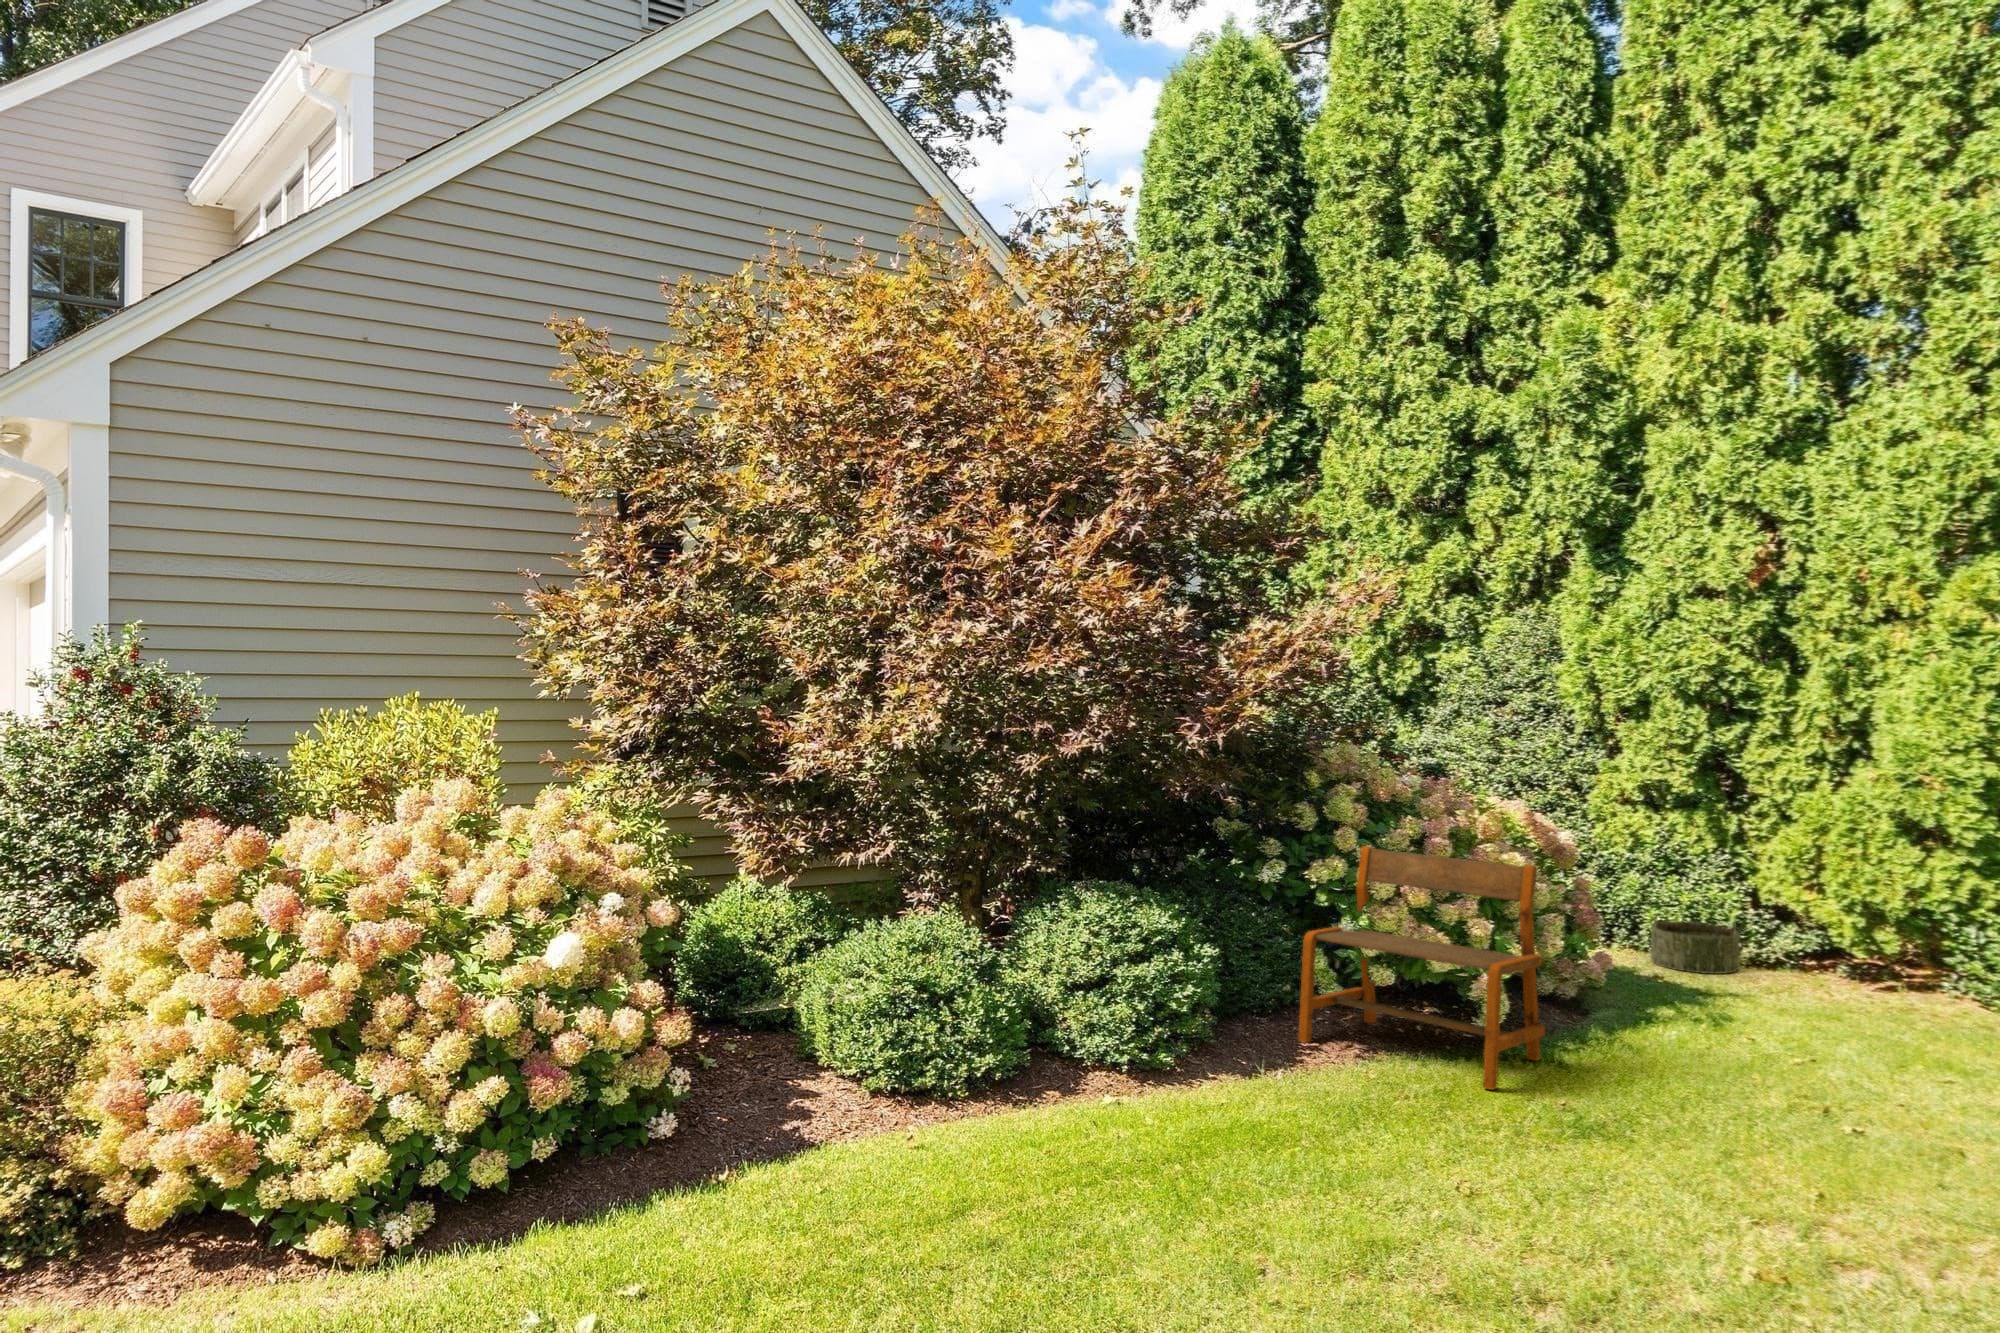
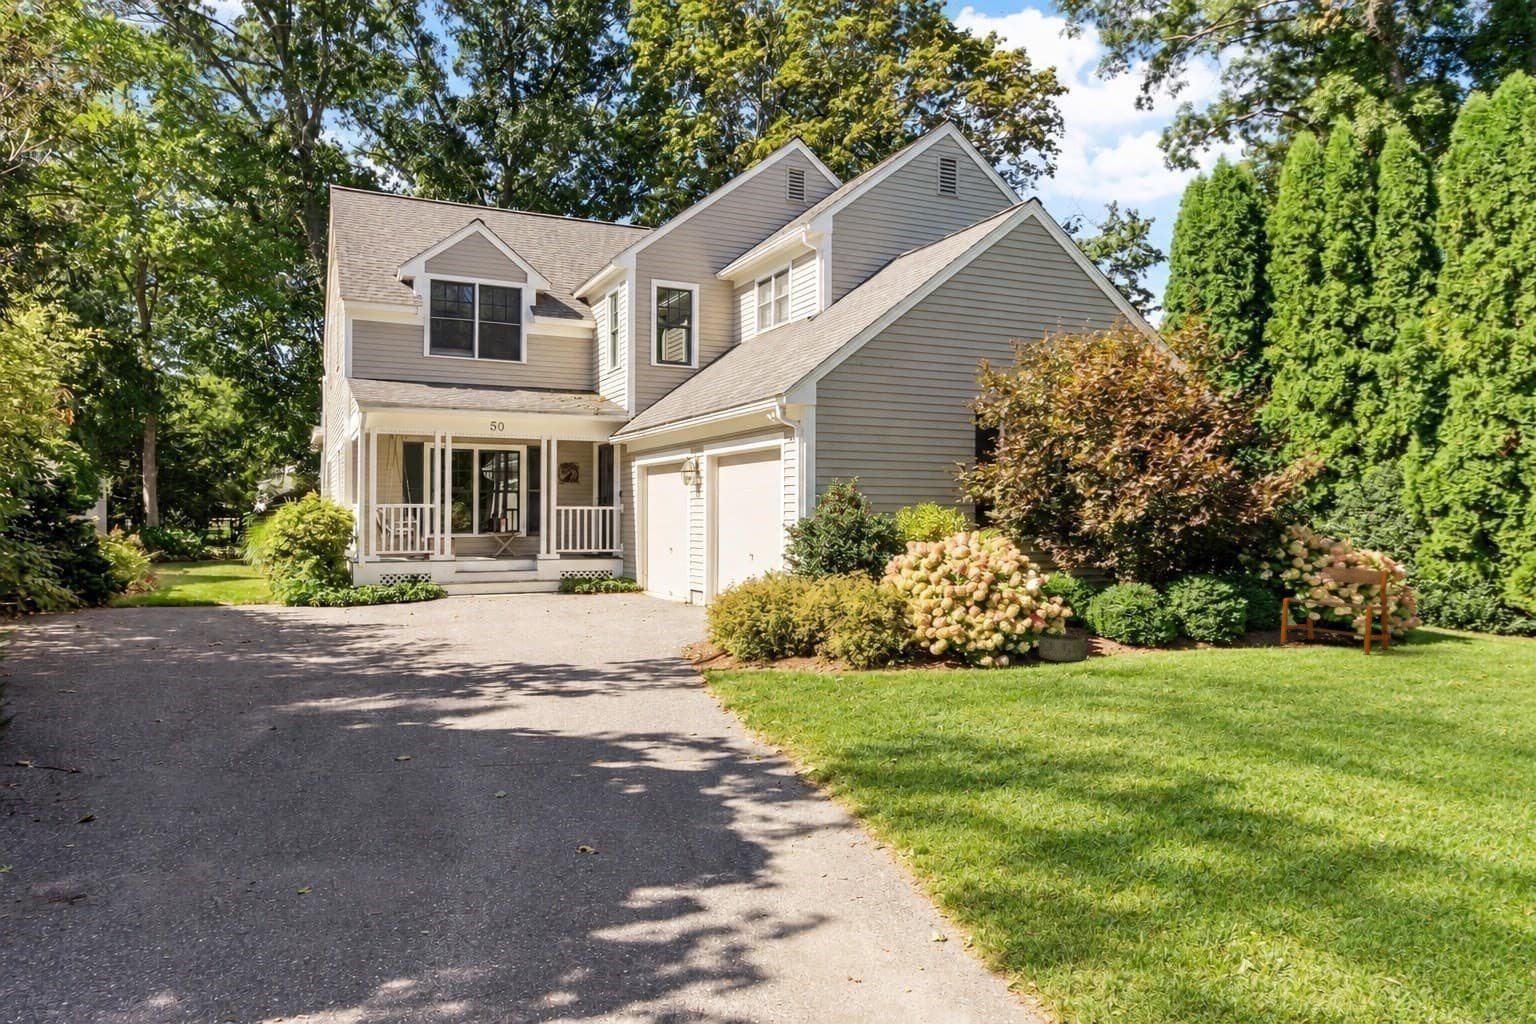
basket: present [1651,914,1740,974] -> present [1039,633,1085,661]

